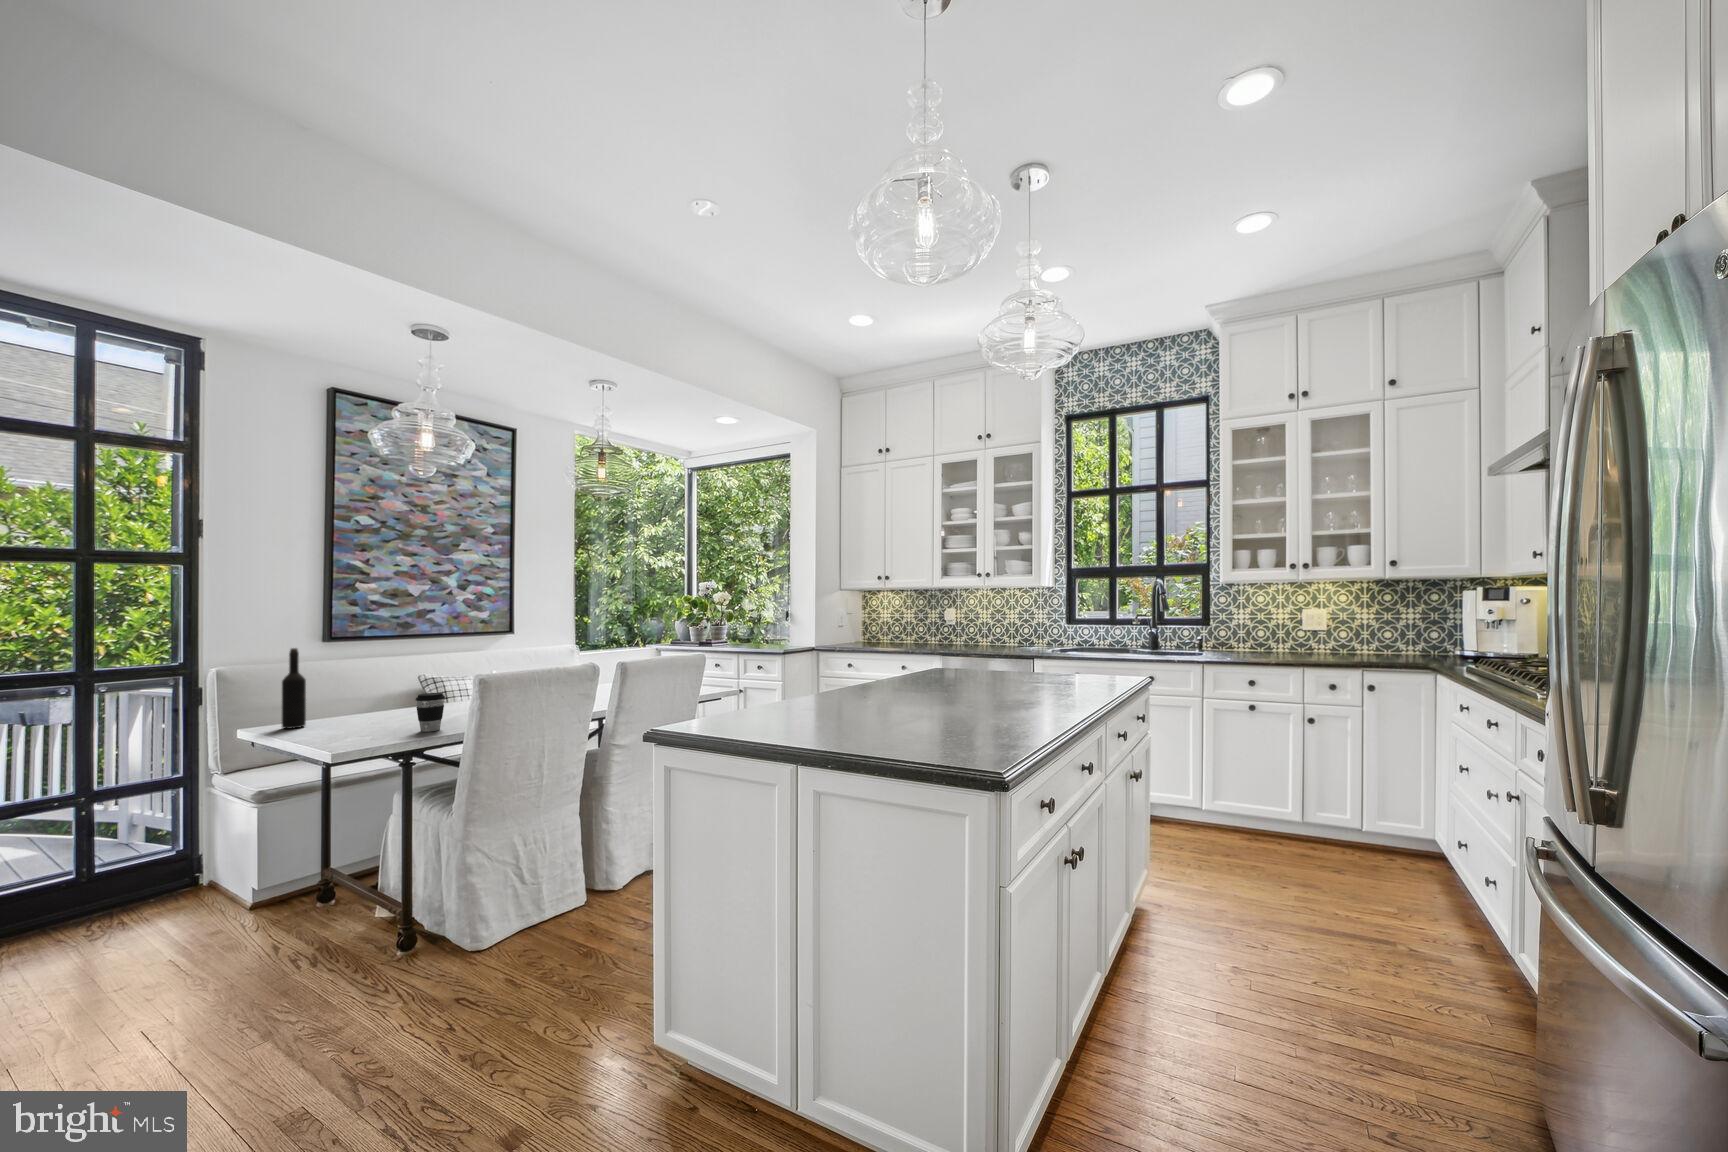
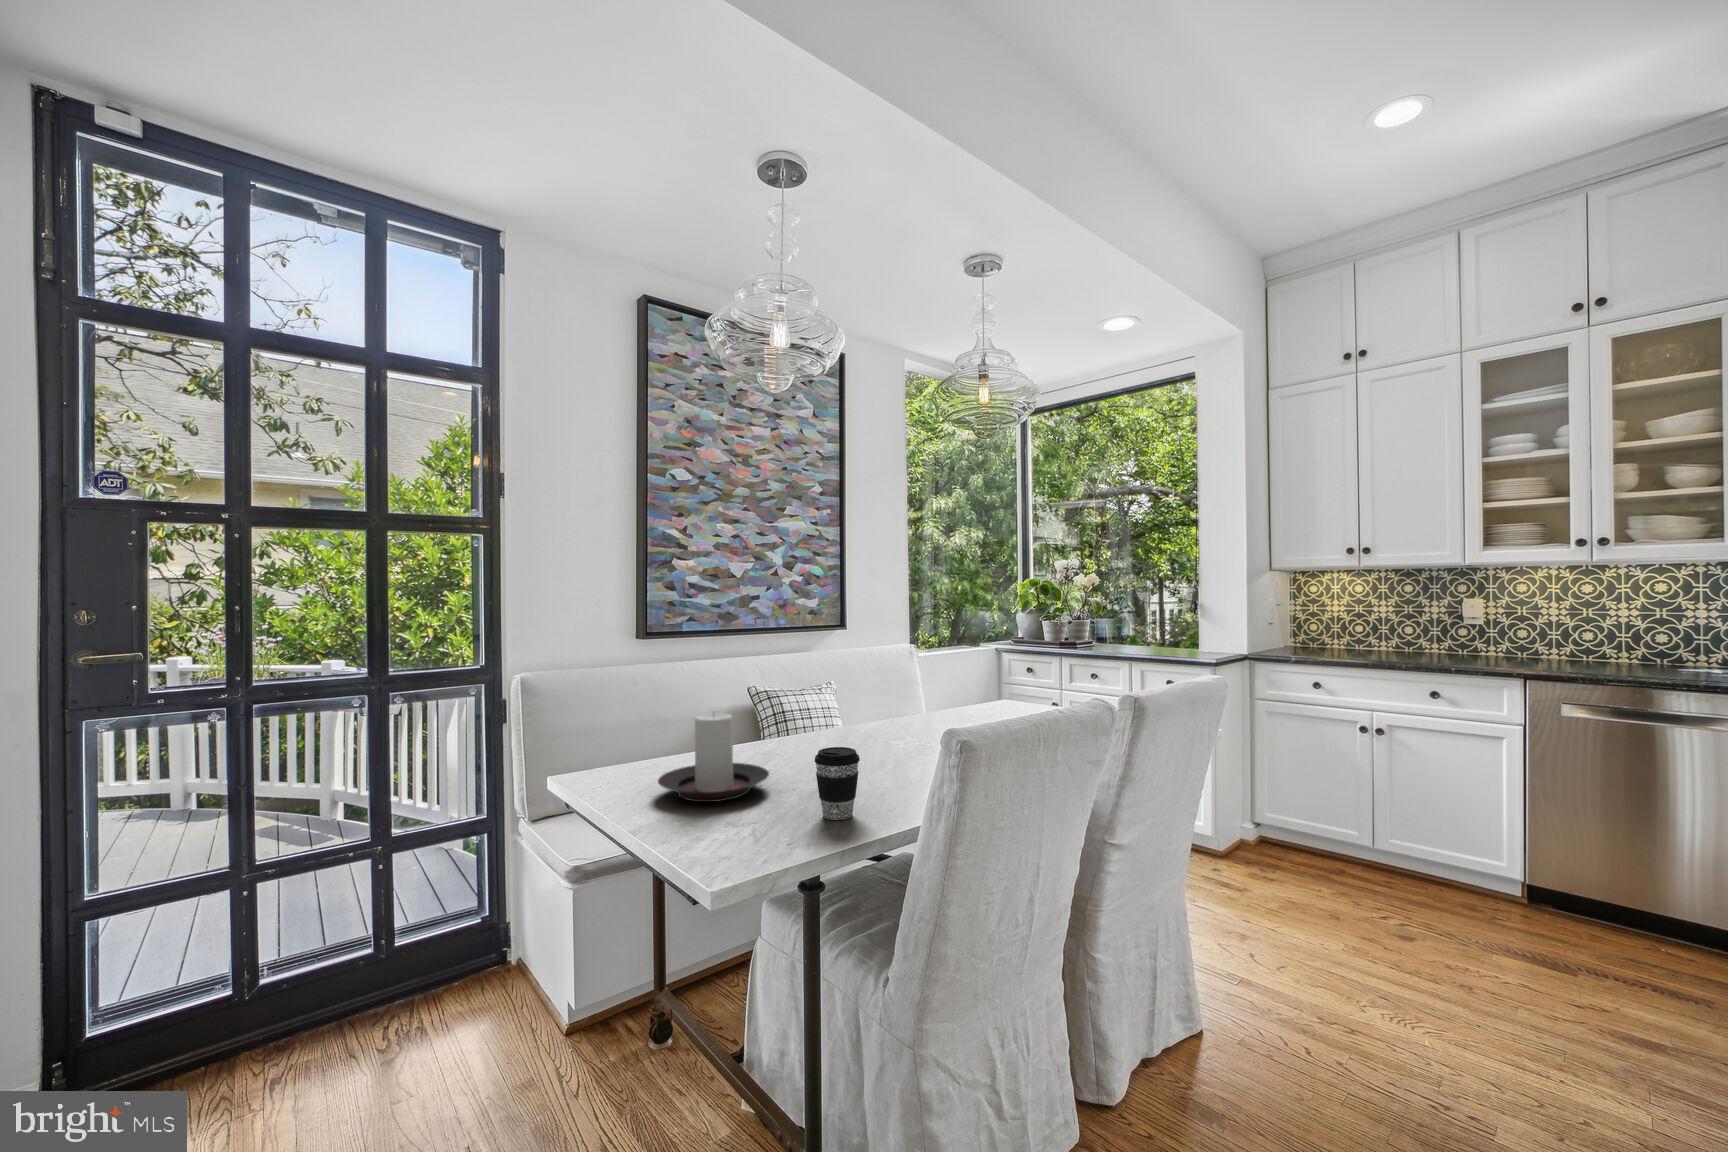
wine bottle: present [282,648,306,729] -> none [605,658,637,784]
candle holder: none [316,678,397,731] -> present [658,713,769,802]

